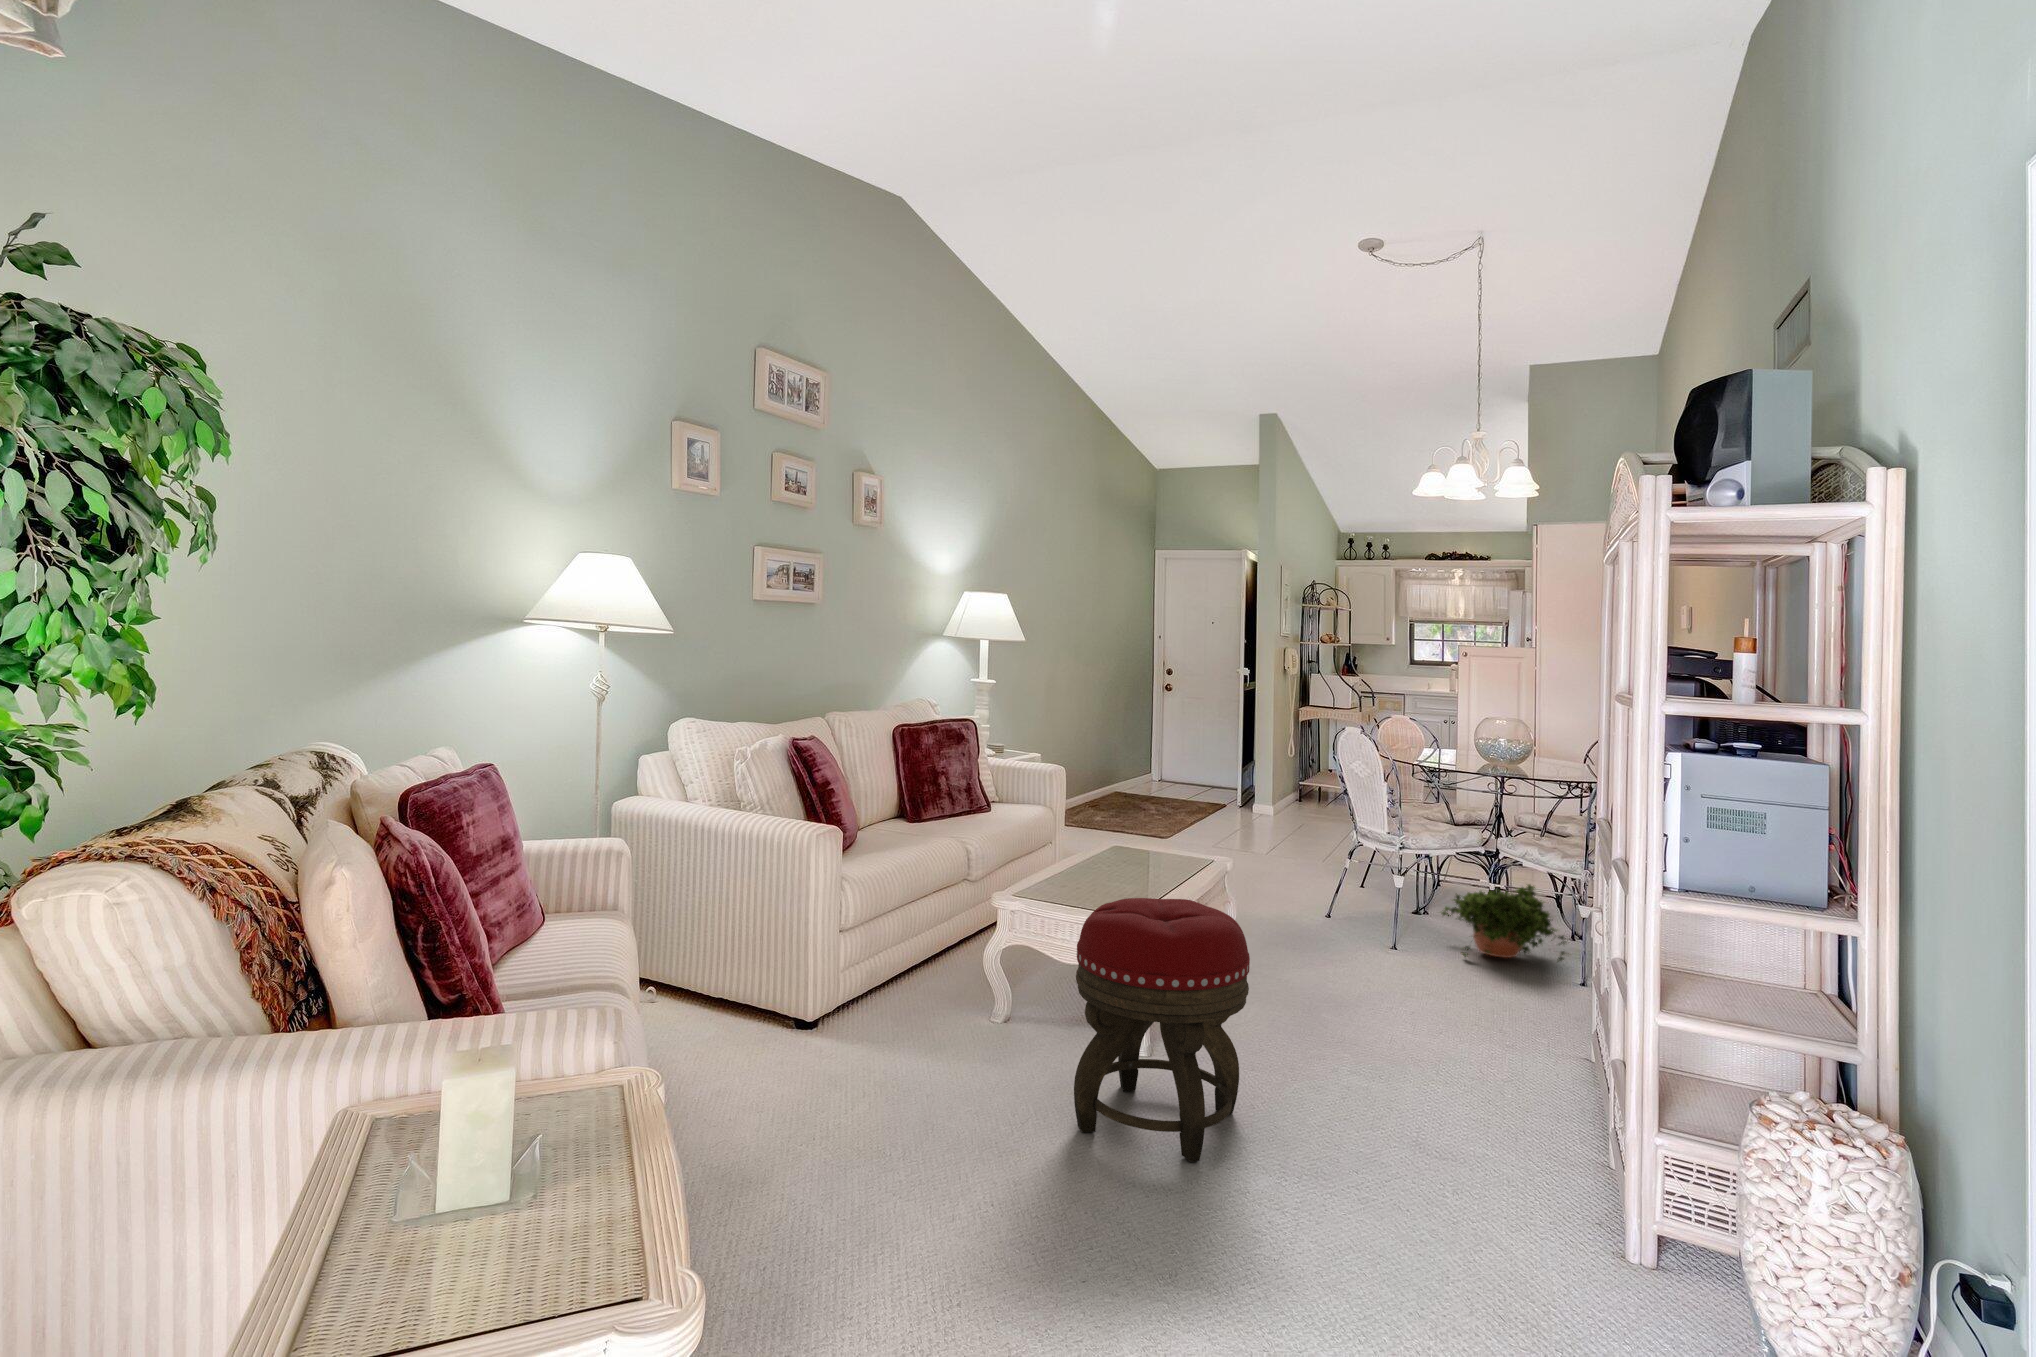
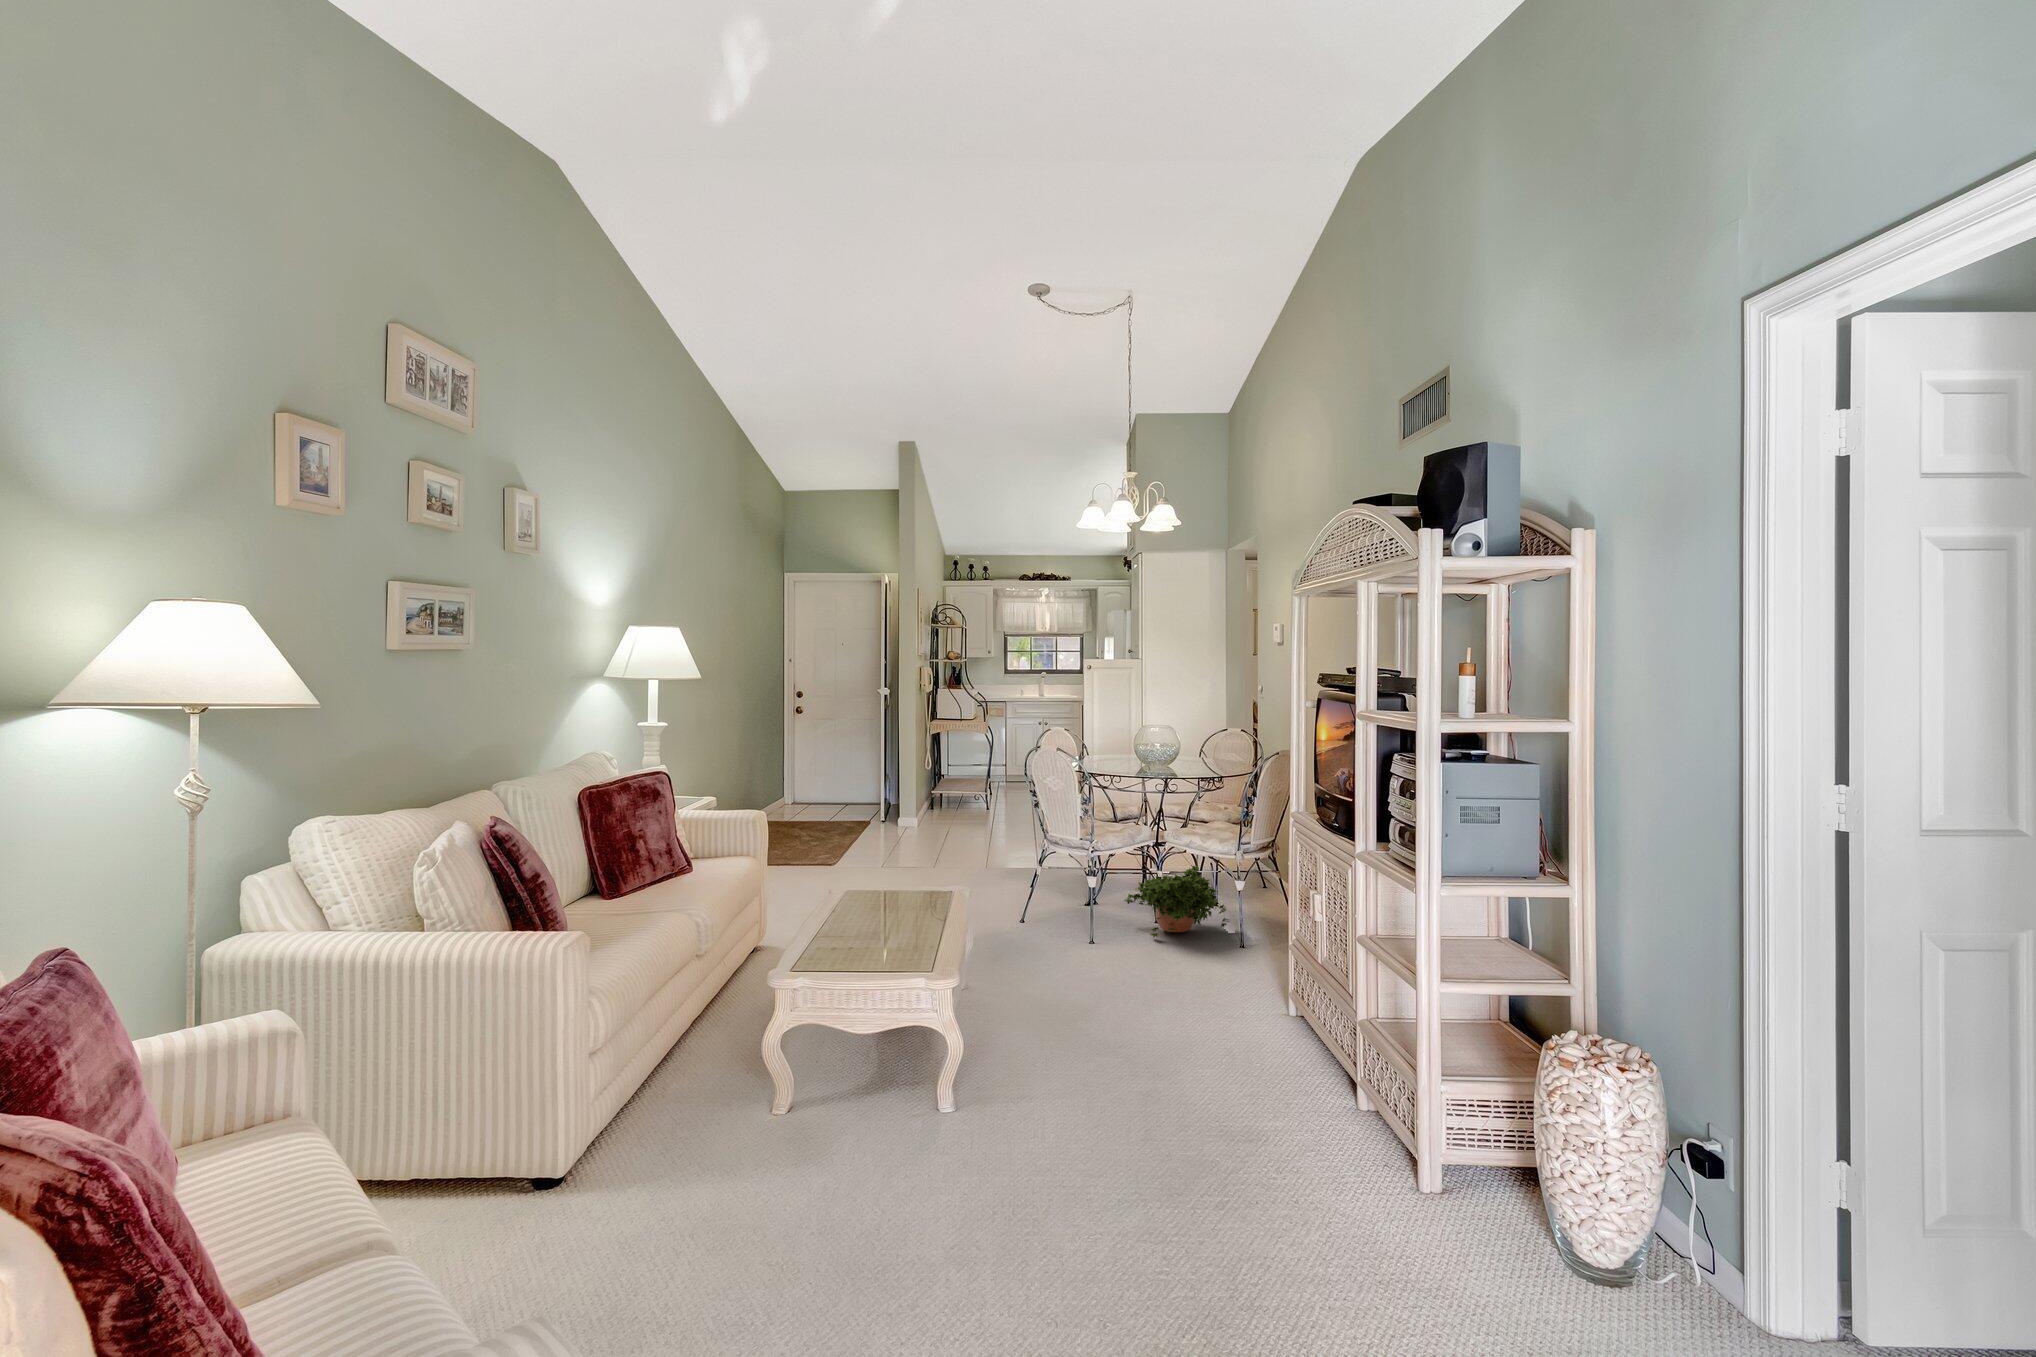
footstool: present [1074,898,1250,1162] -> none [915,951,1088,1220]

